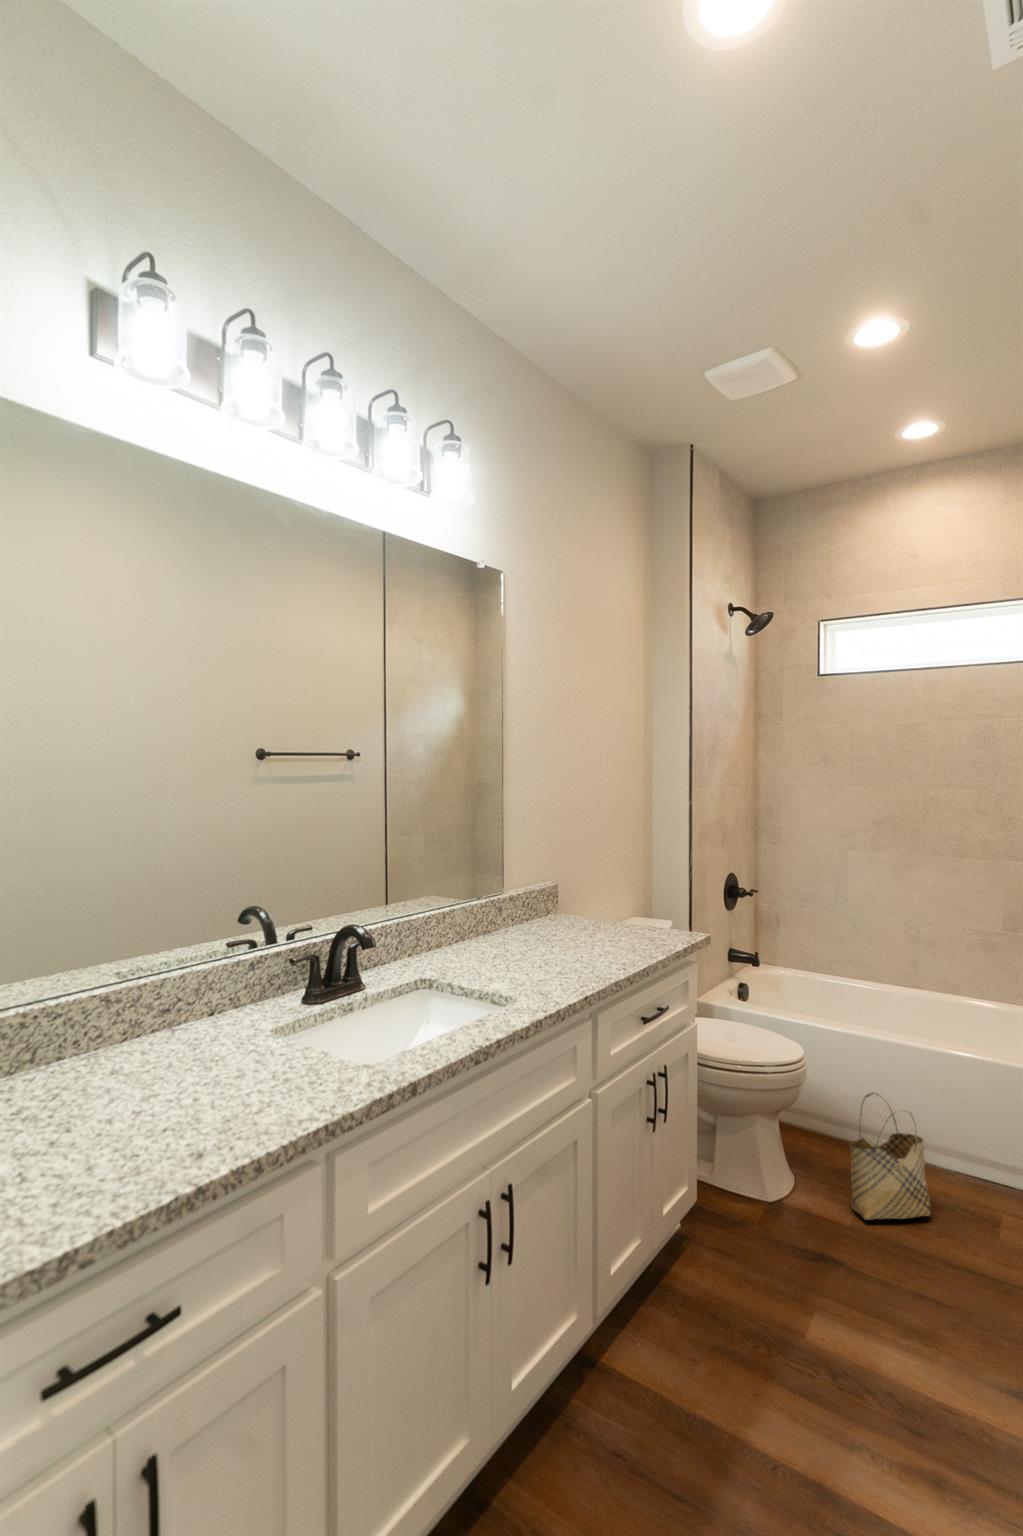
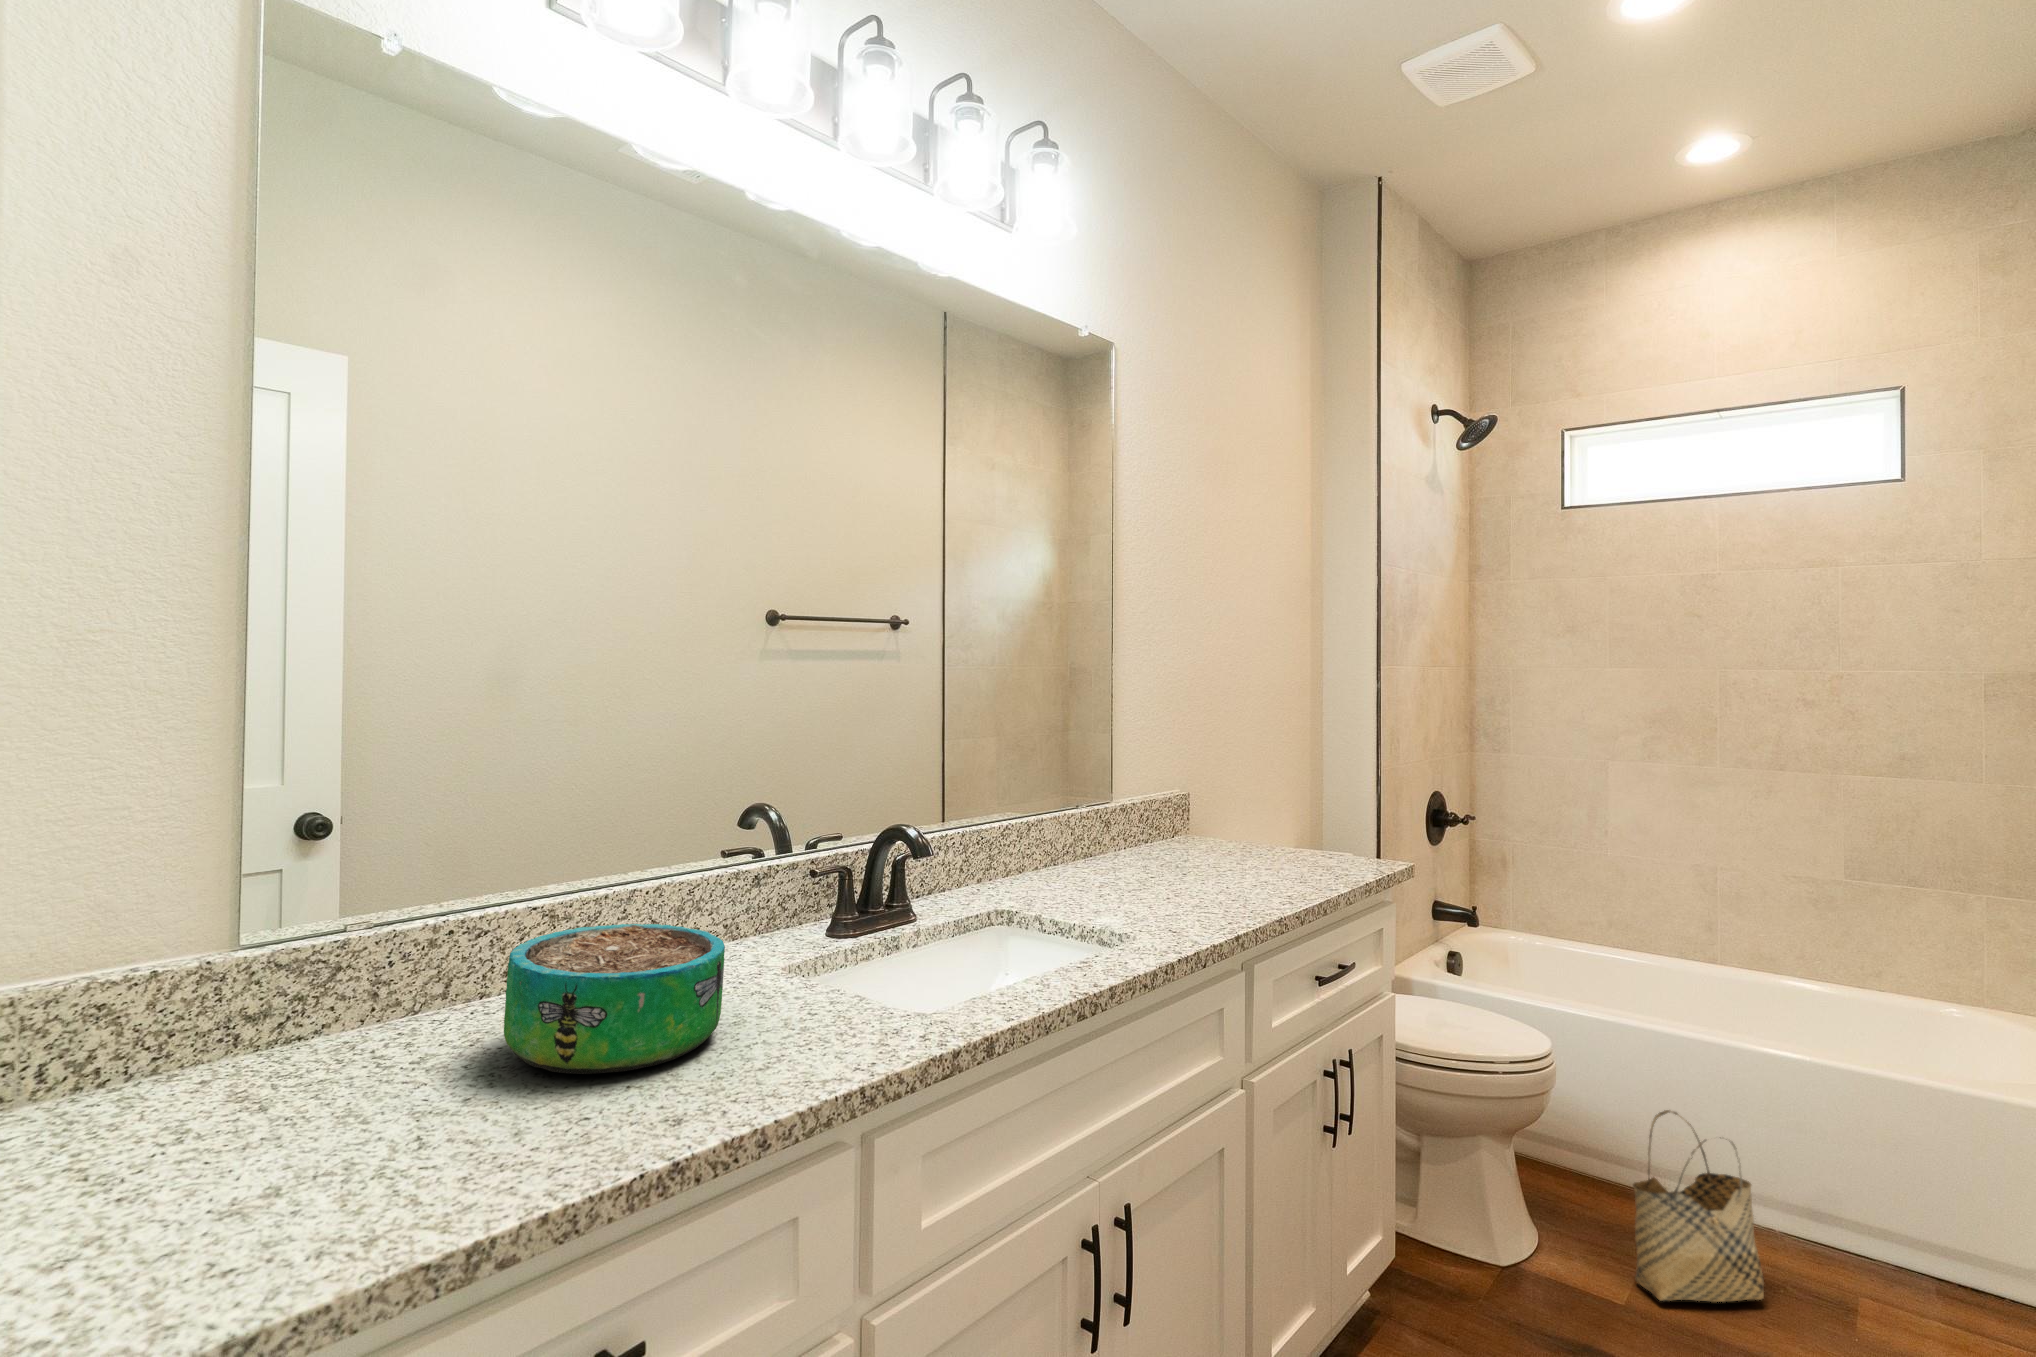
decorative bowl: none [76,1009,232,1122] -> present [504,924,725,1074]

